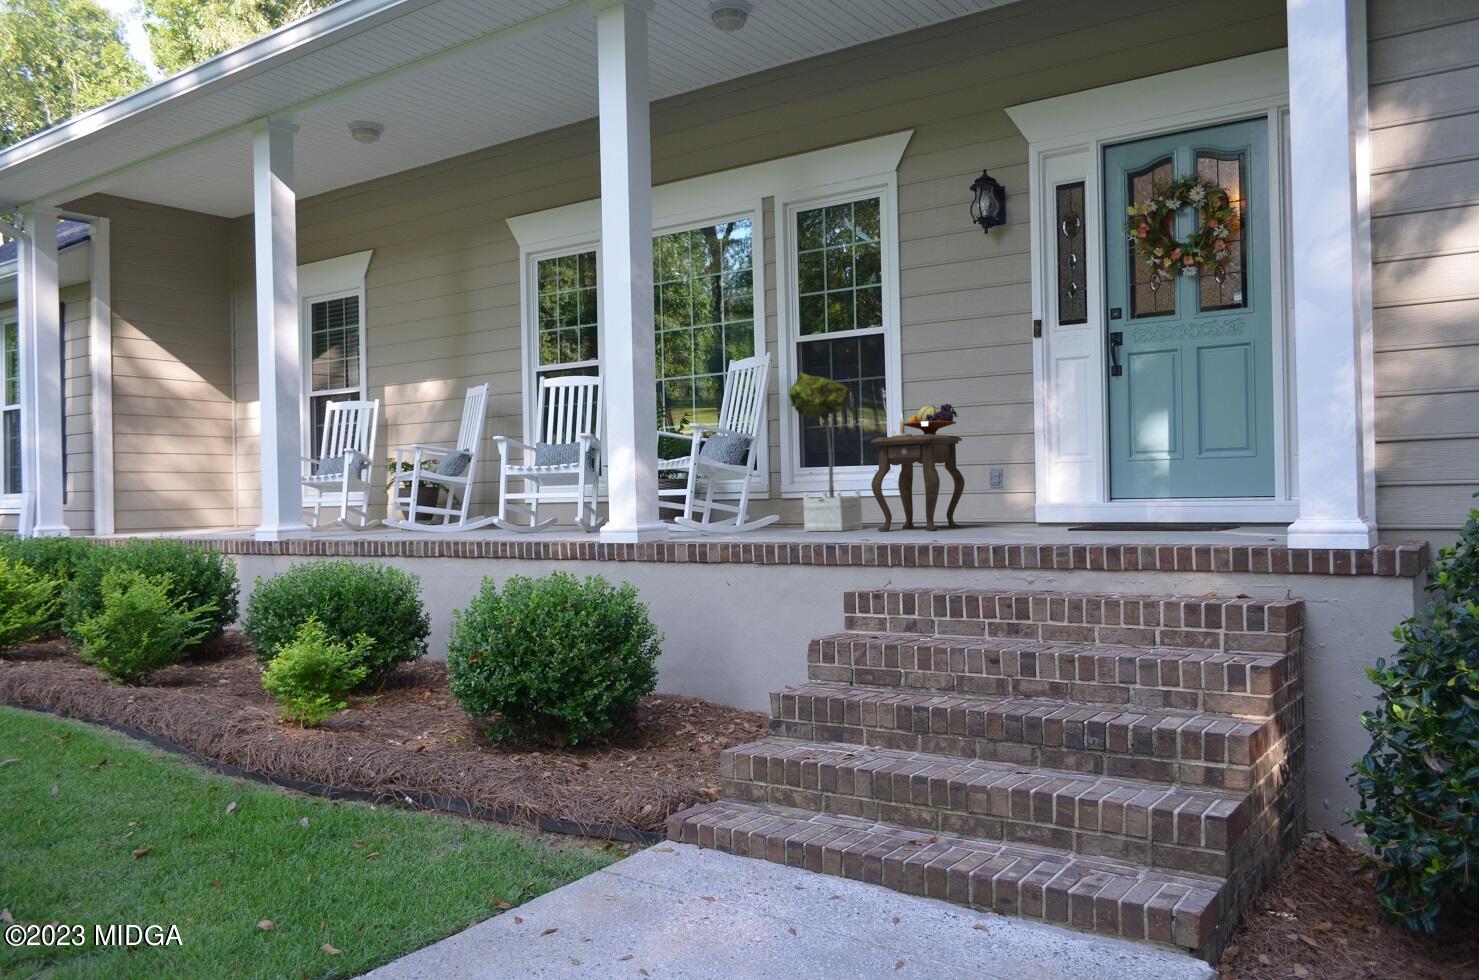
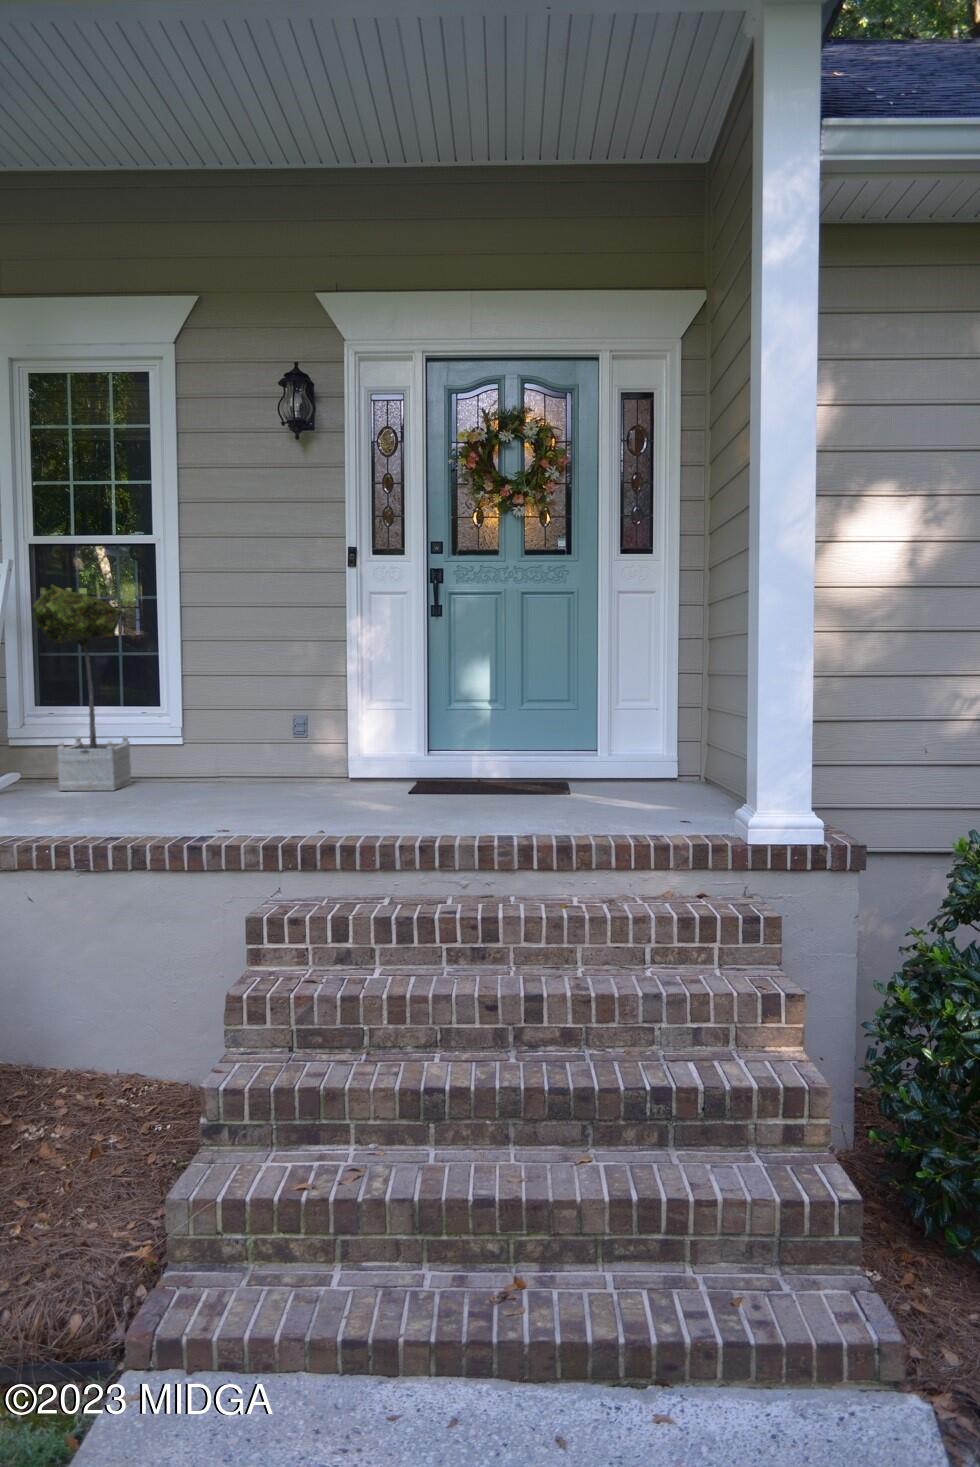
side table: present [871,404,965,531] -> none [161,633,268,792]

